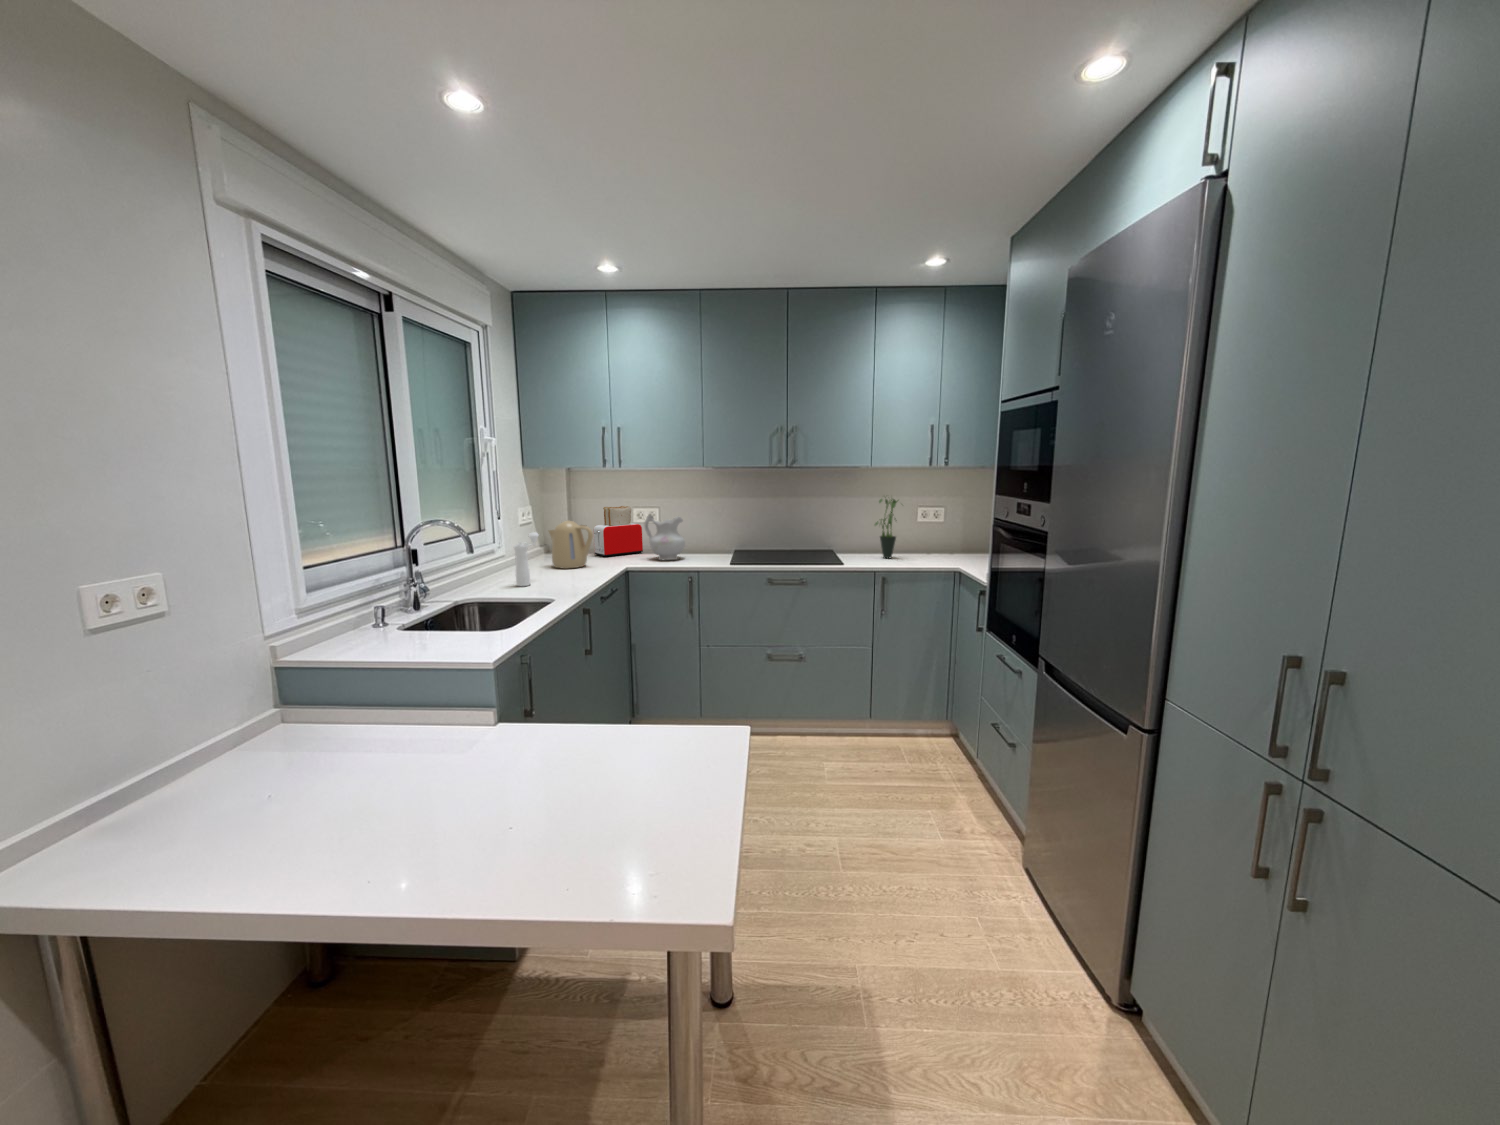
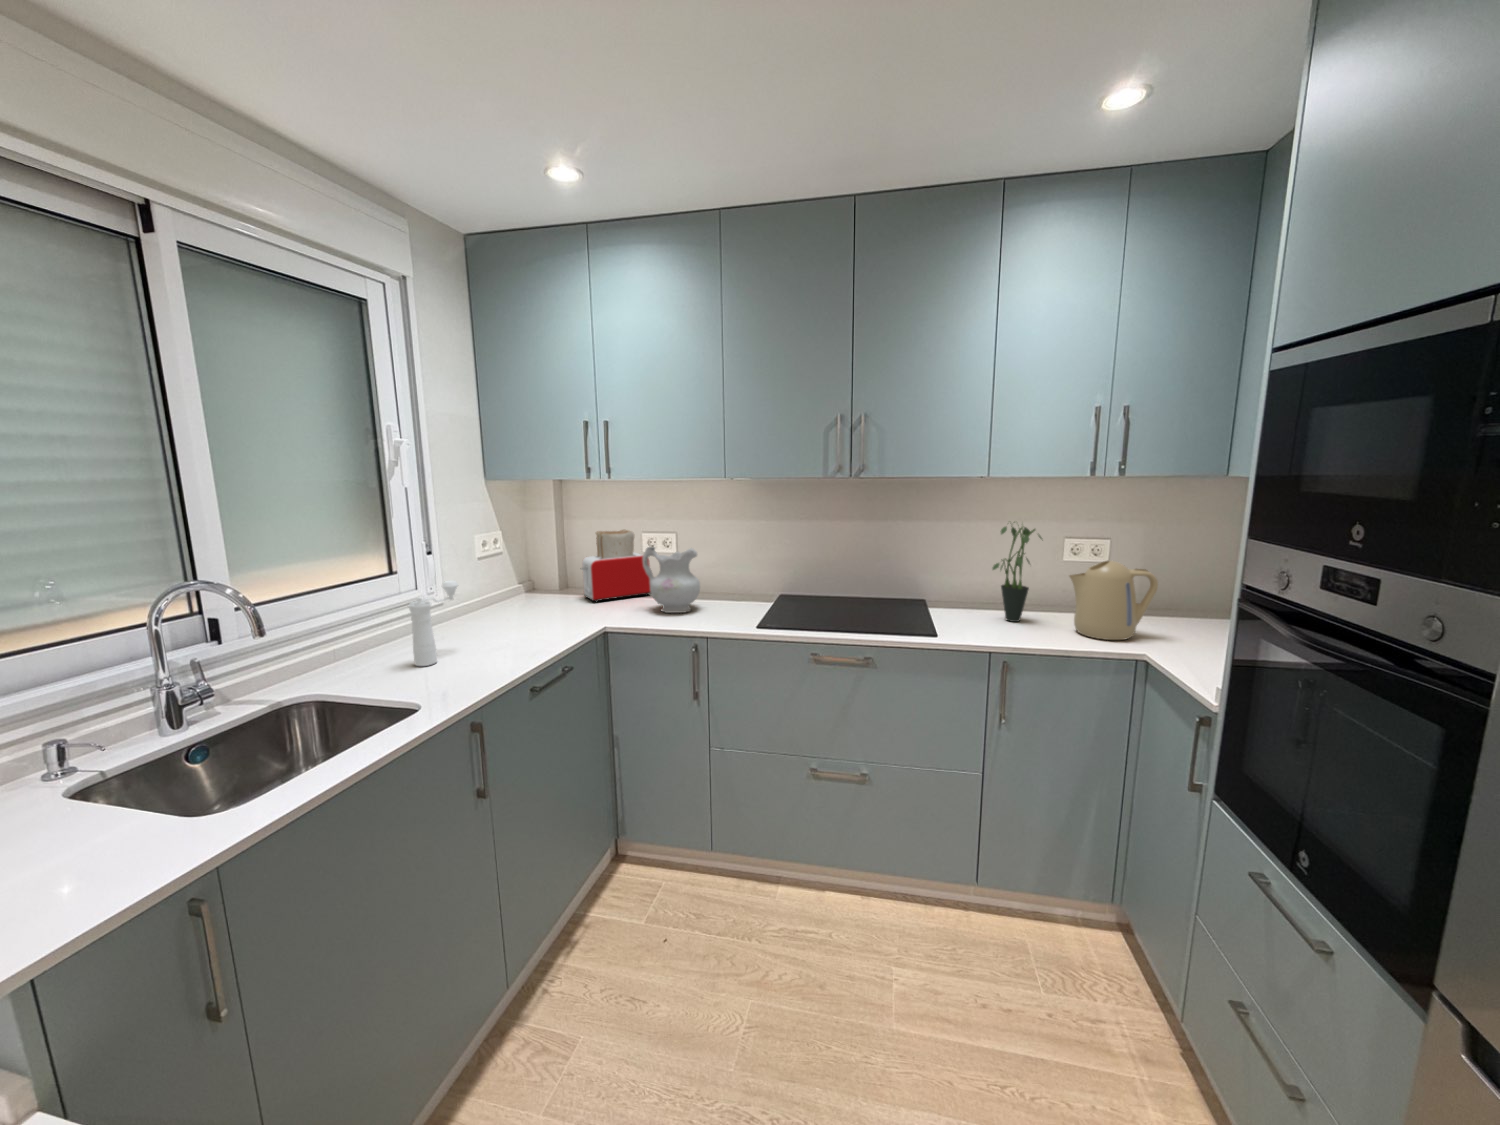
kettle: present [549,521,593,569] -> present [1069,560,1158,640]

